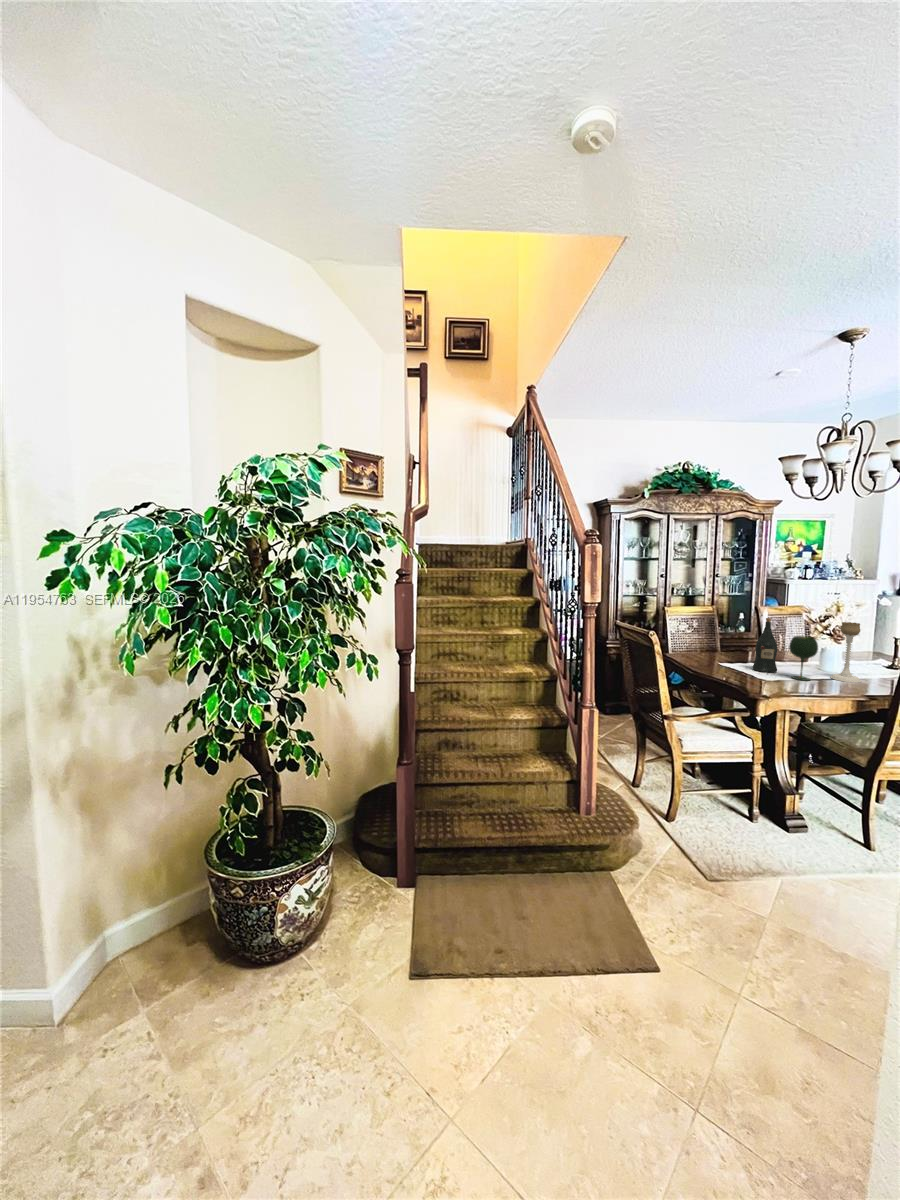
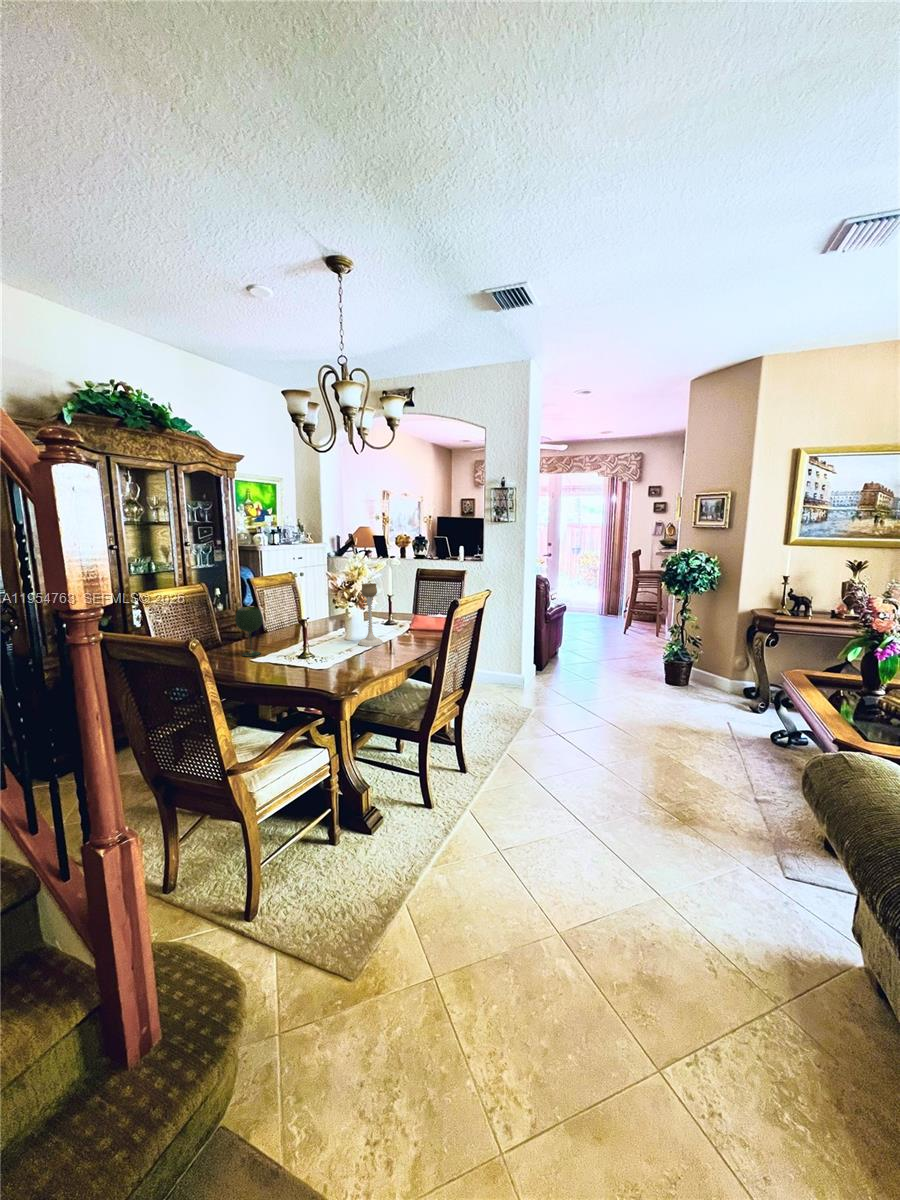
wine bottle: present [753,618,777,673] -> none [287,590,313,657]
wine glass: present [789,636,818,681] -> present [235,607,263,657]

